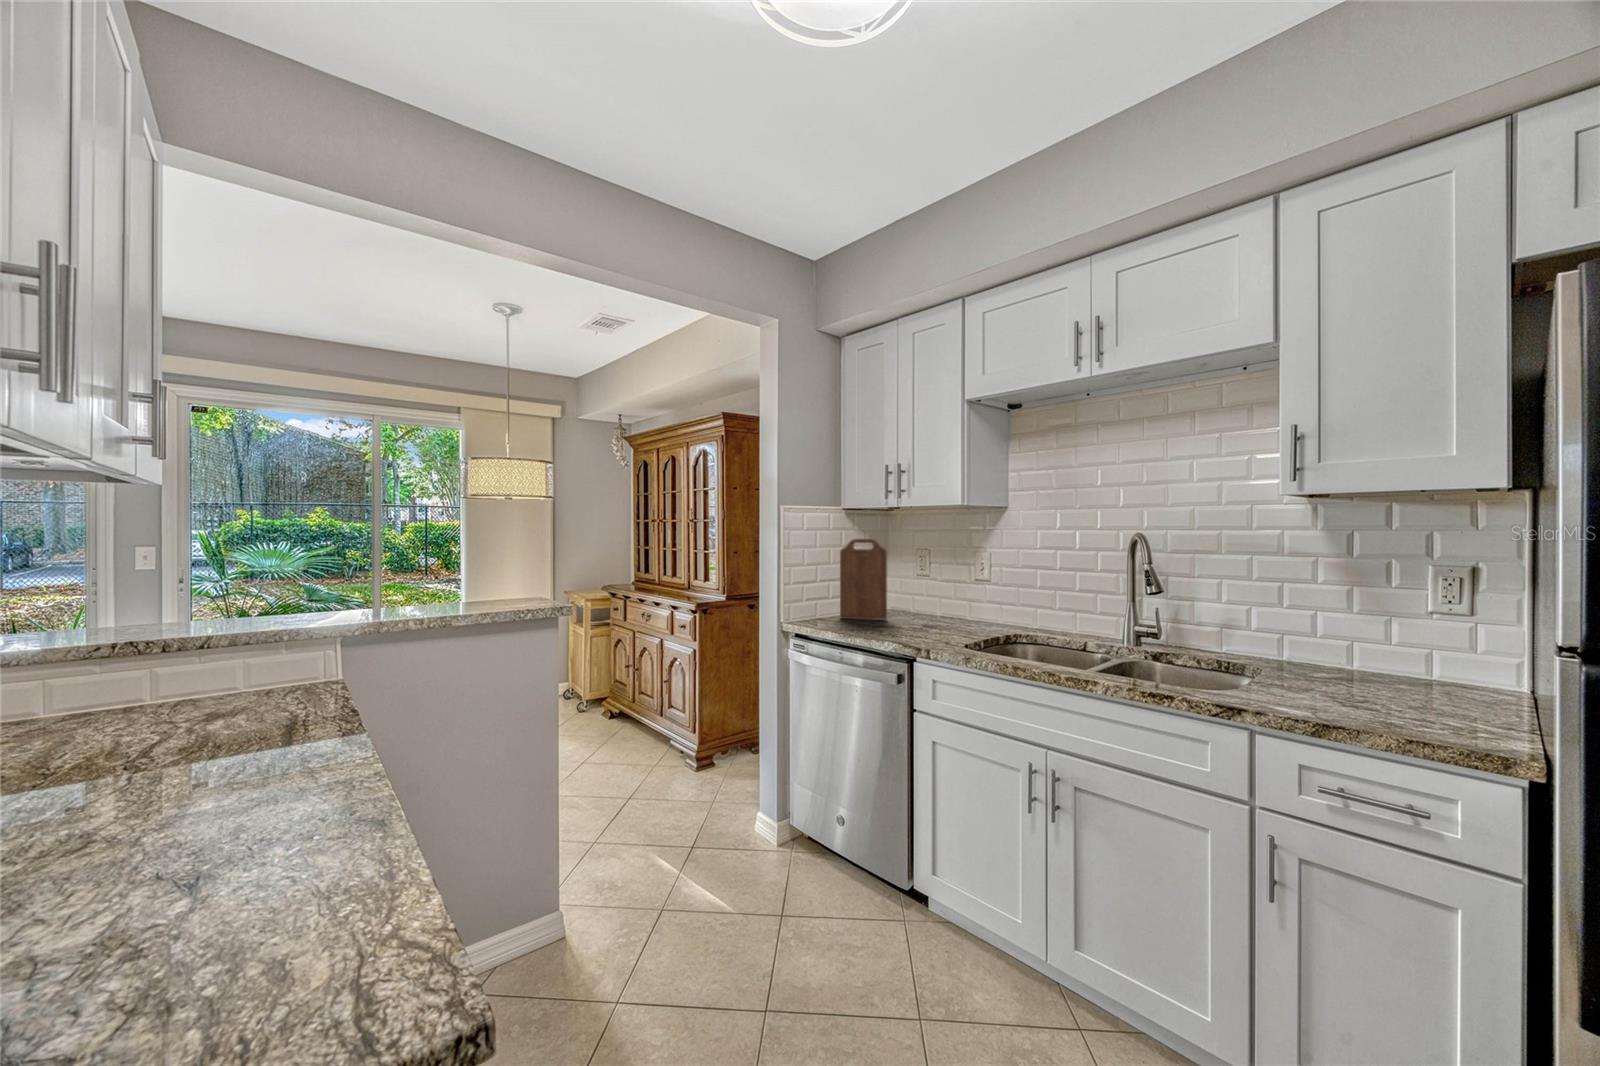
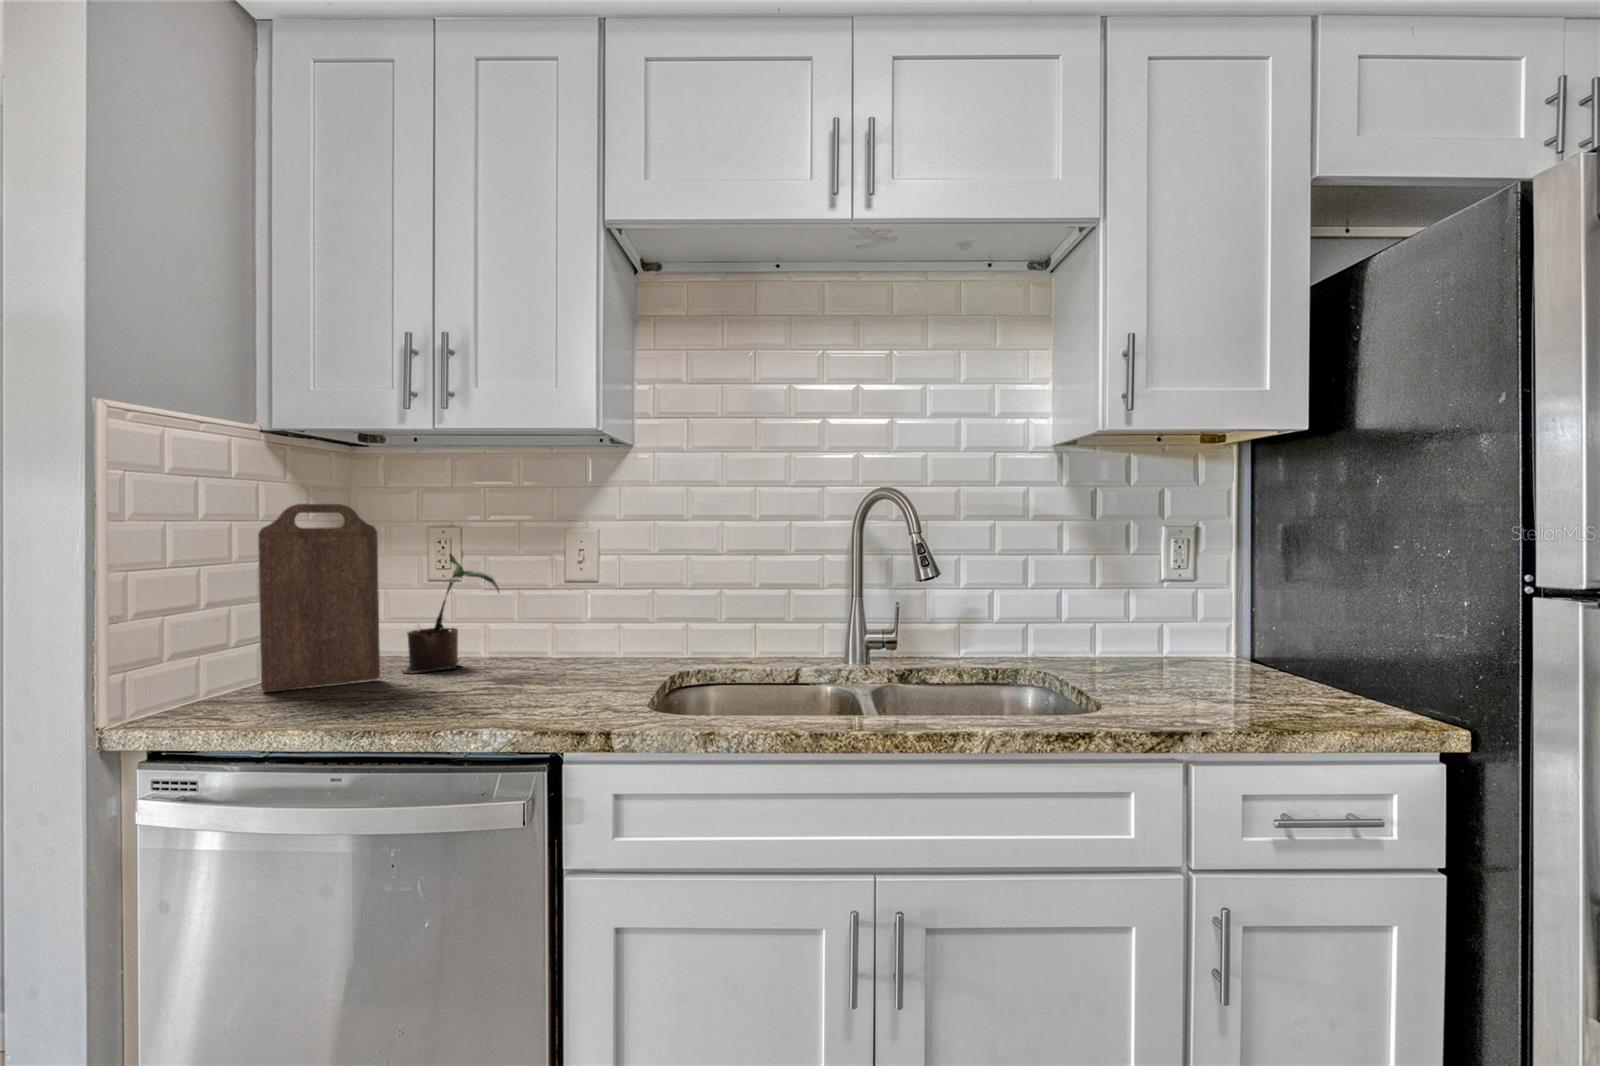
potted plant: none [901,563,949,620] -> present [403,554,499,673]

